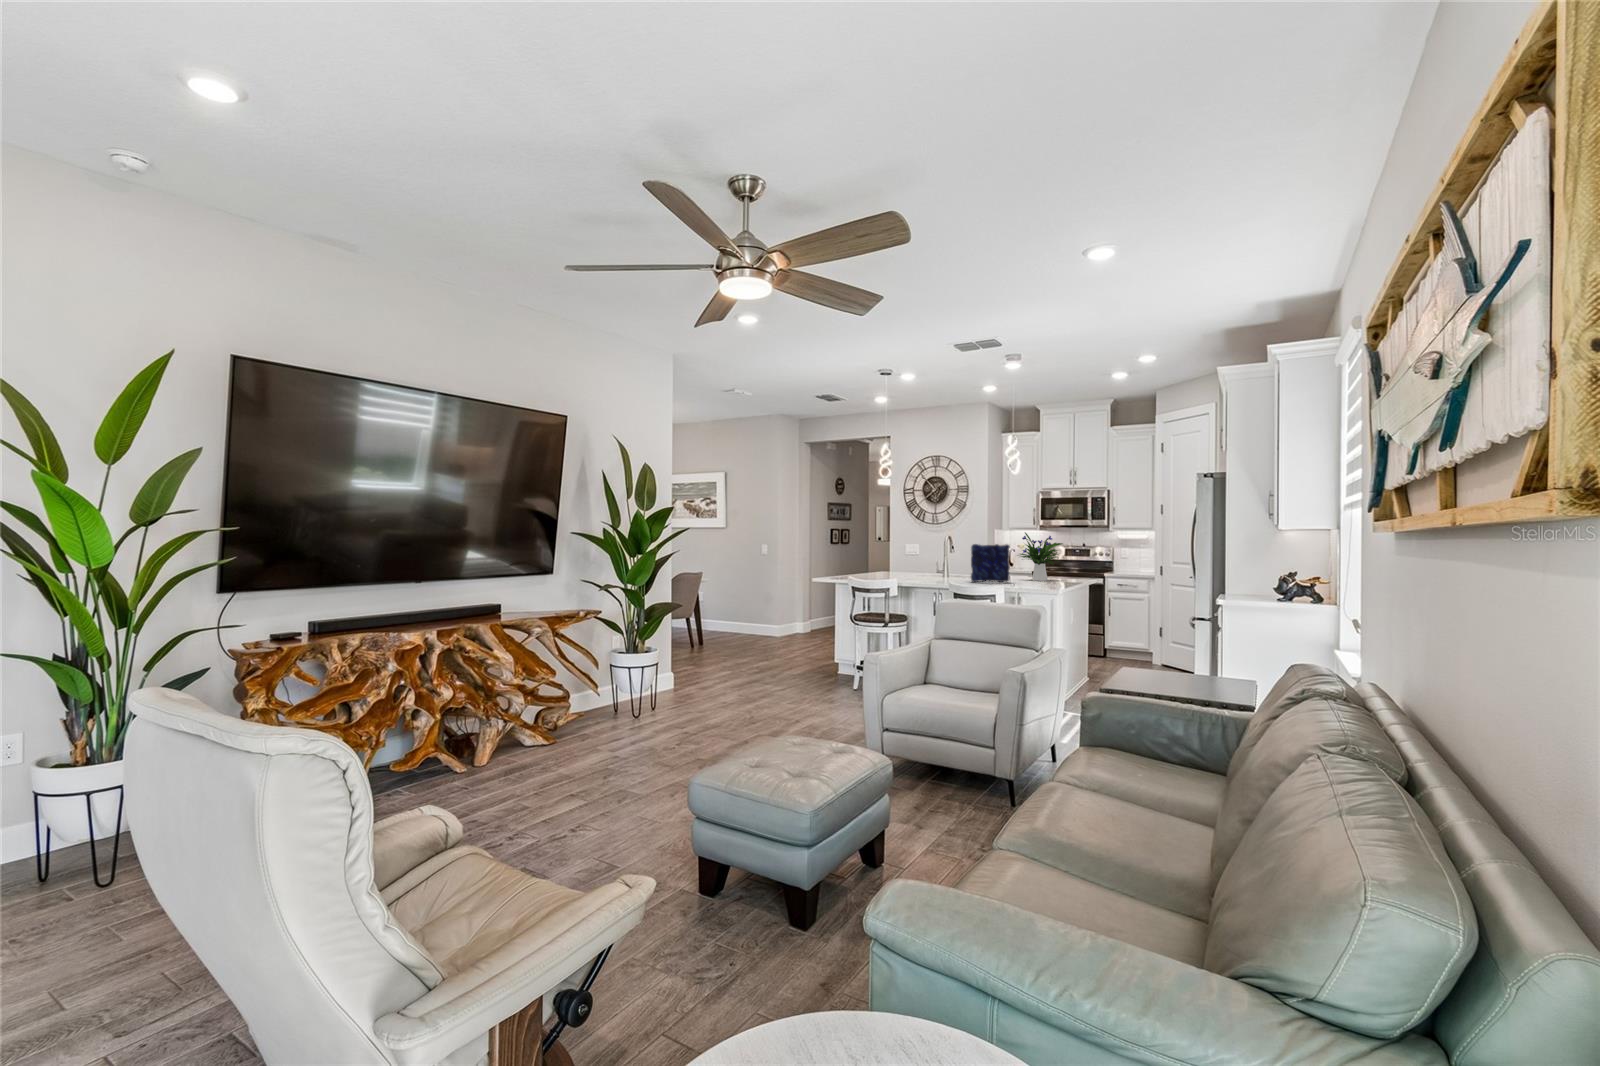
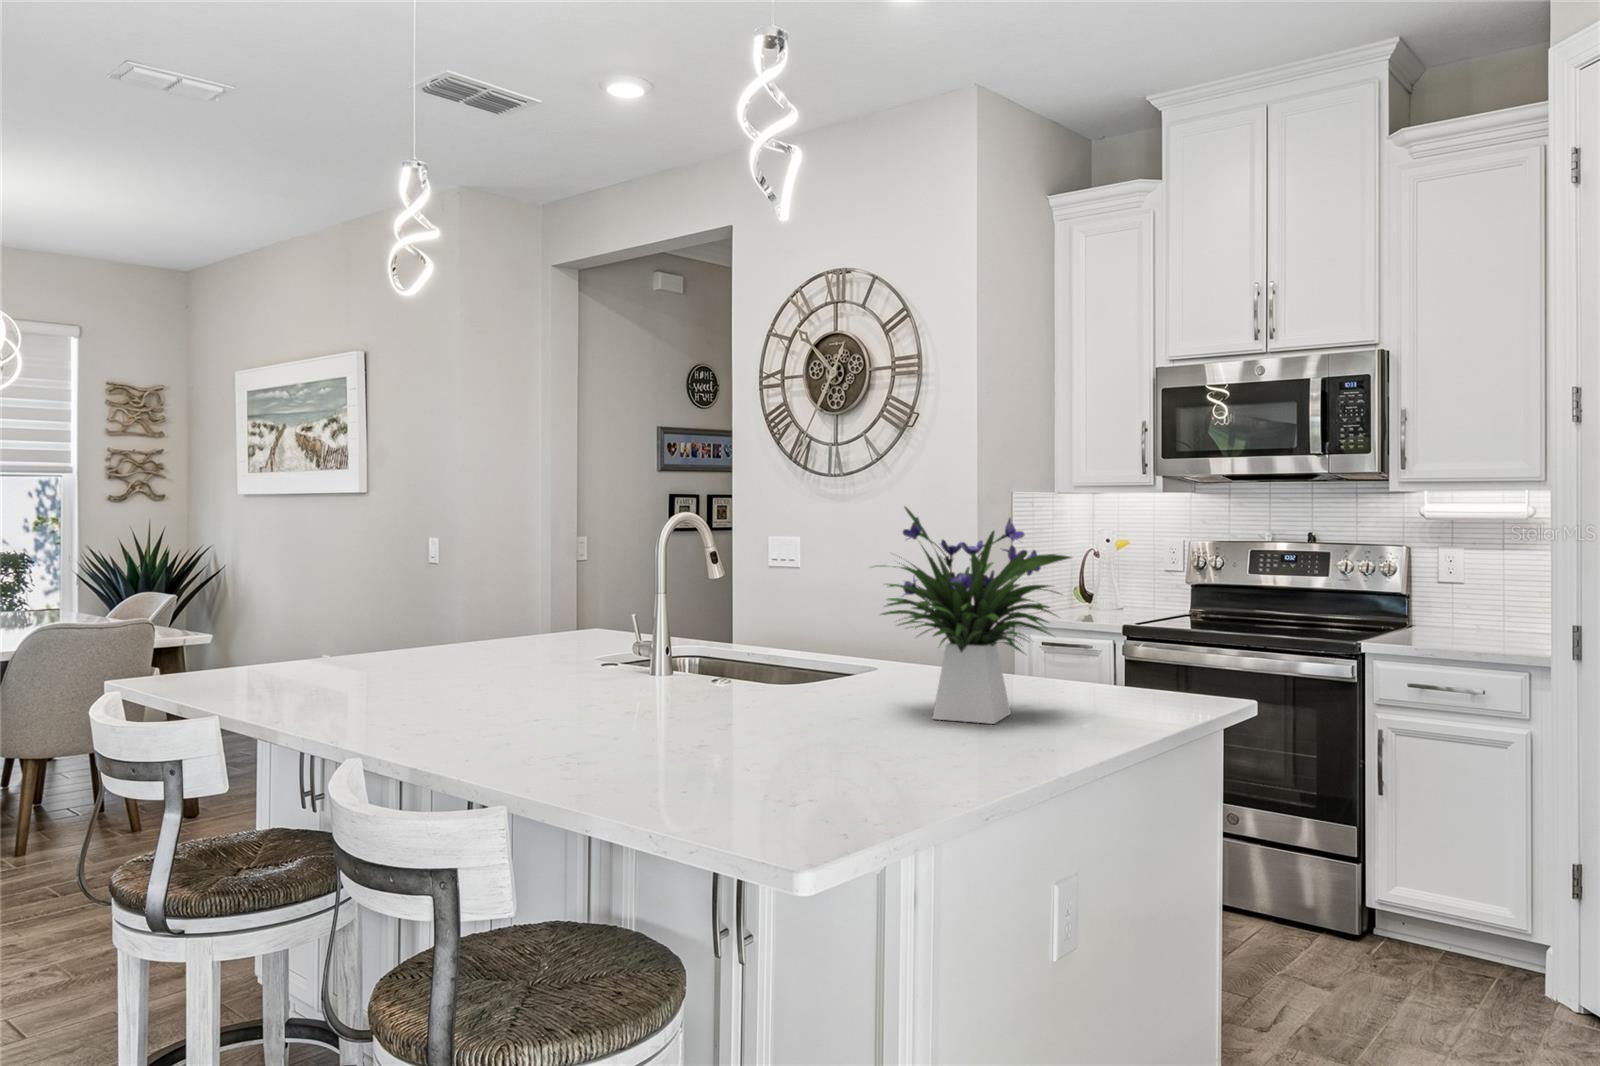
vase: present [971,544,1010,582] -> none [571,564,752,759]

